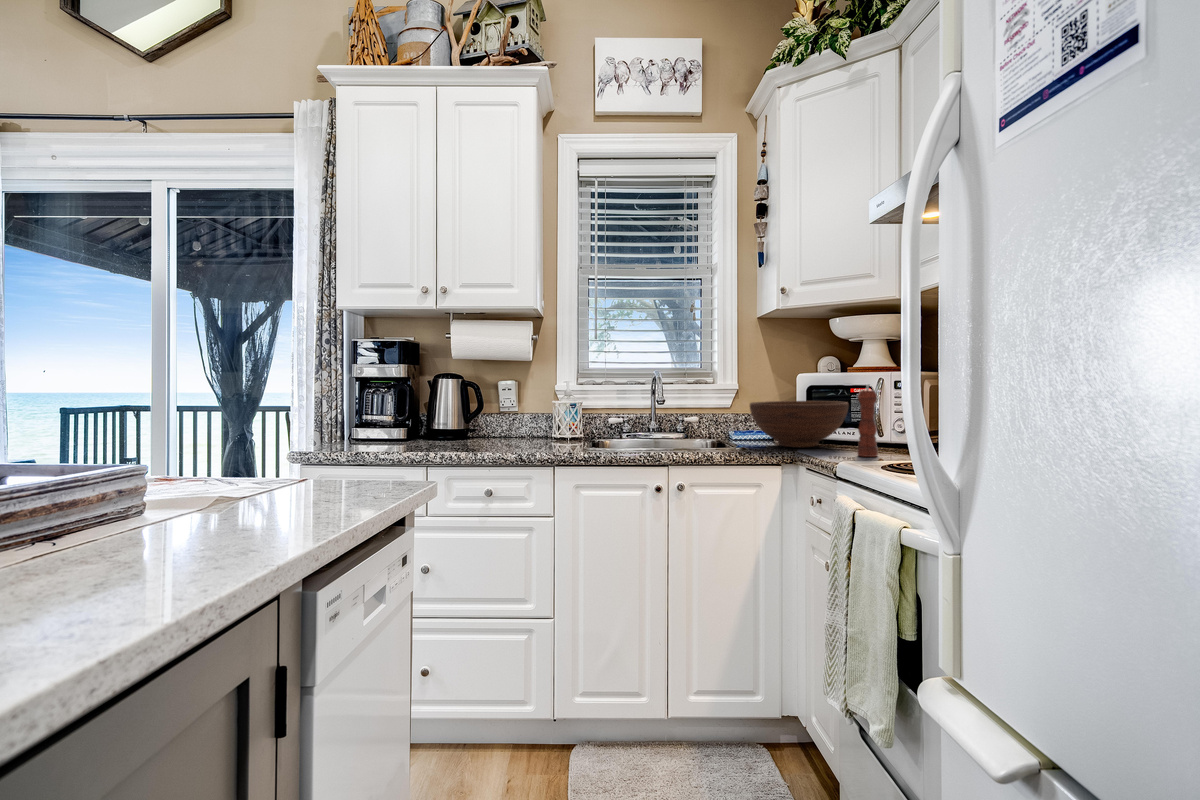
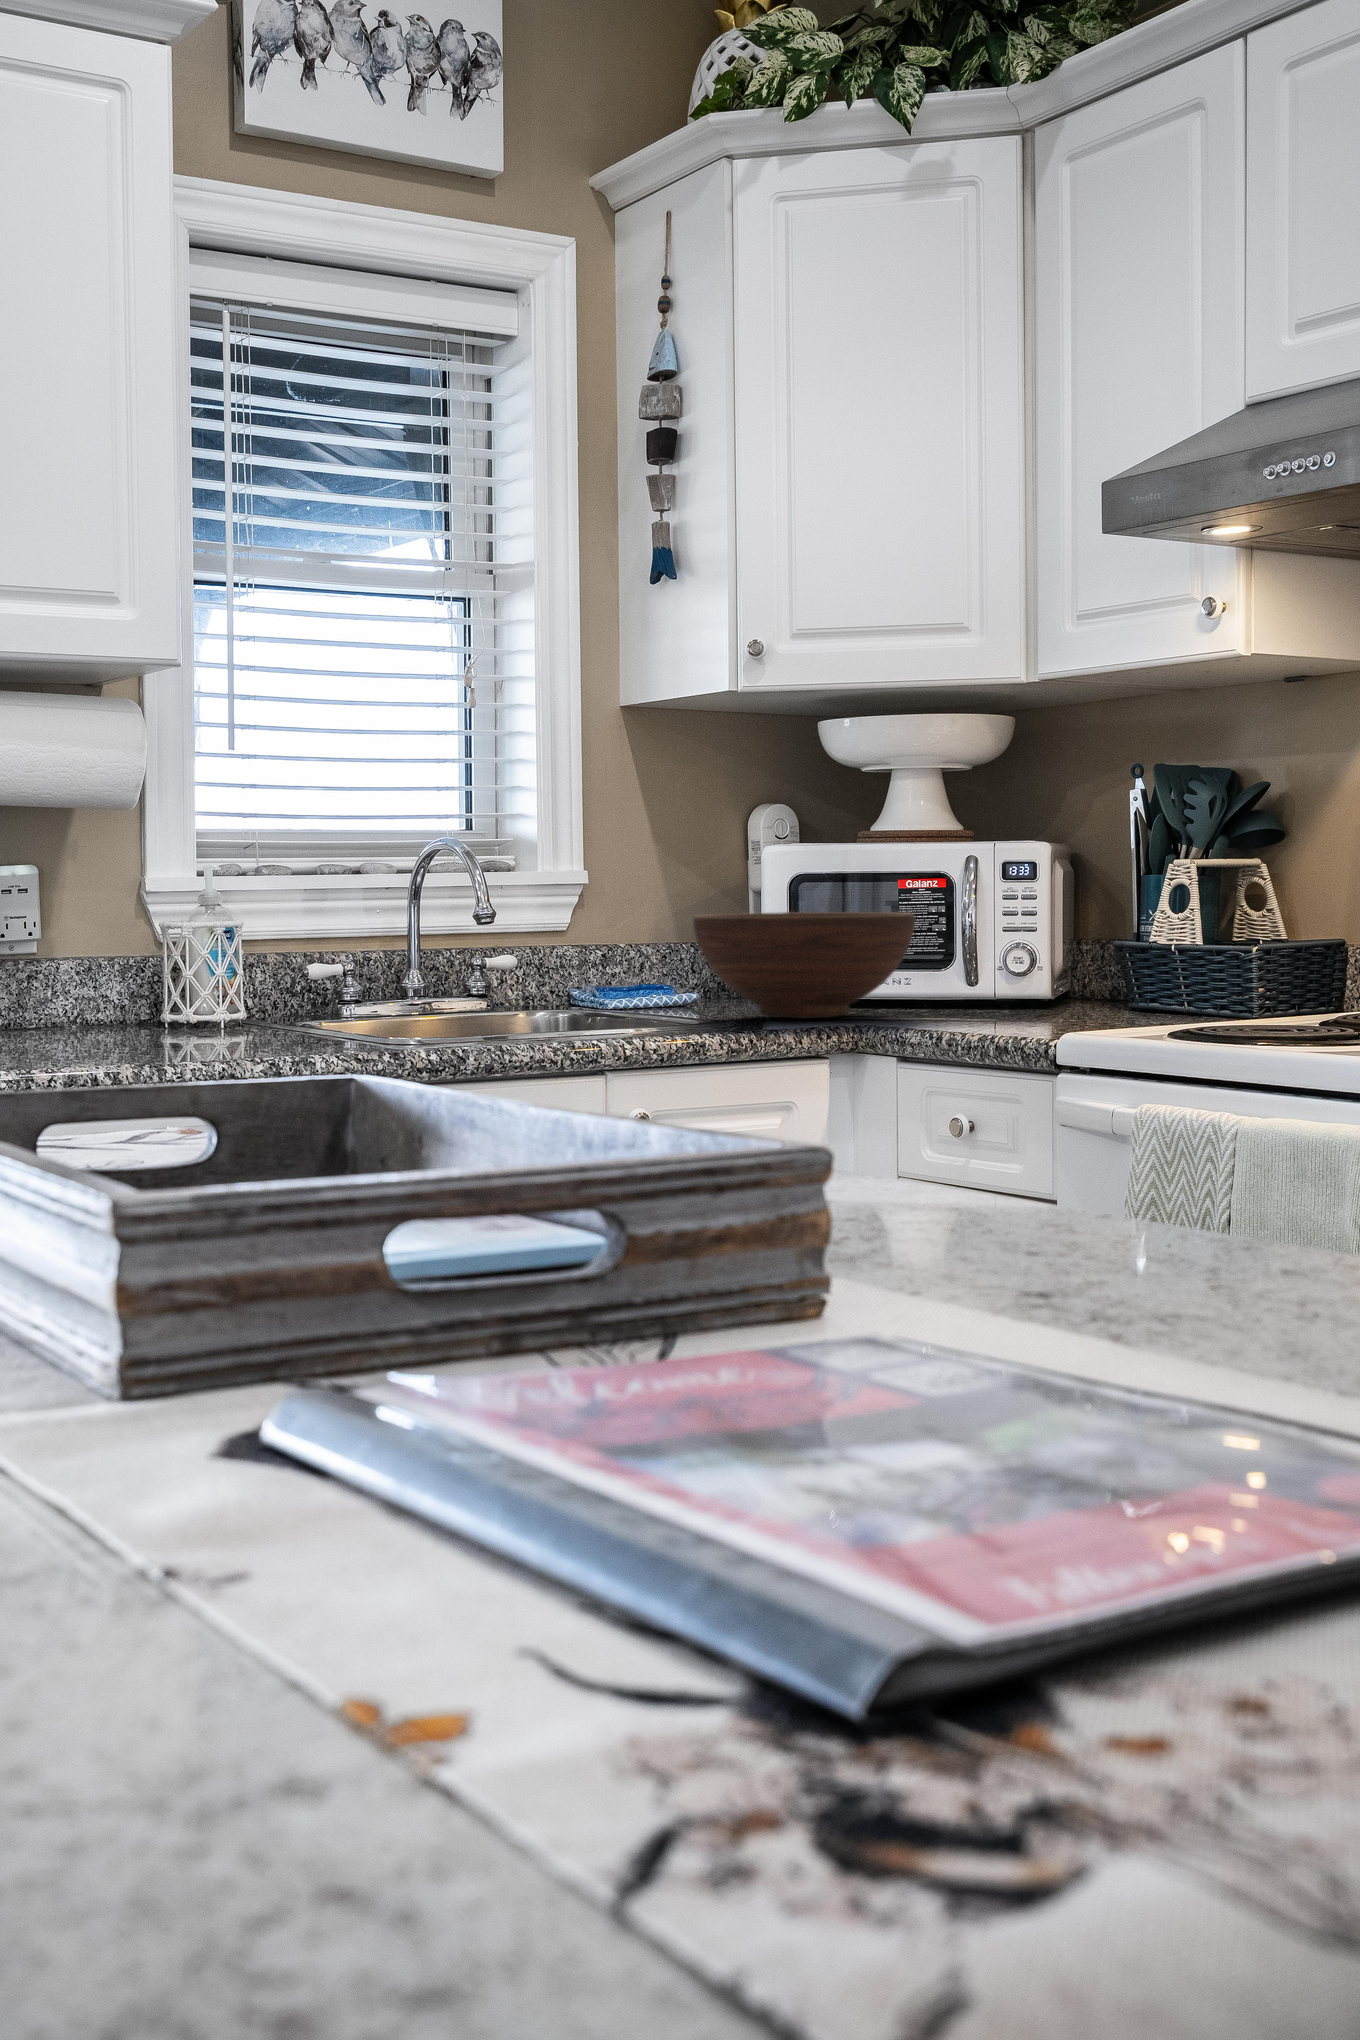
pepper mill: present [857,384,878,457] -> none [973,869,1015,1026]

